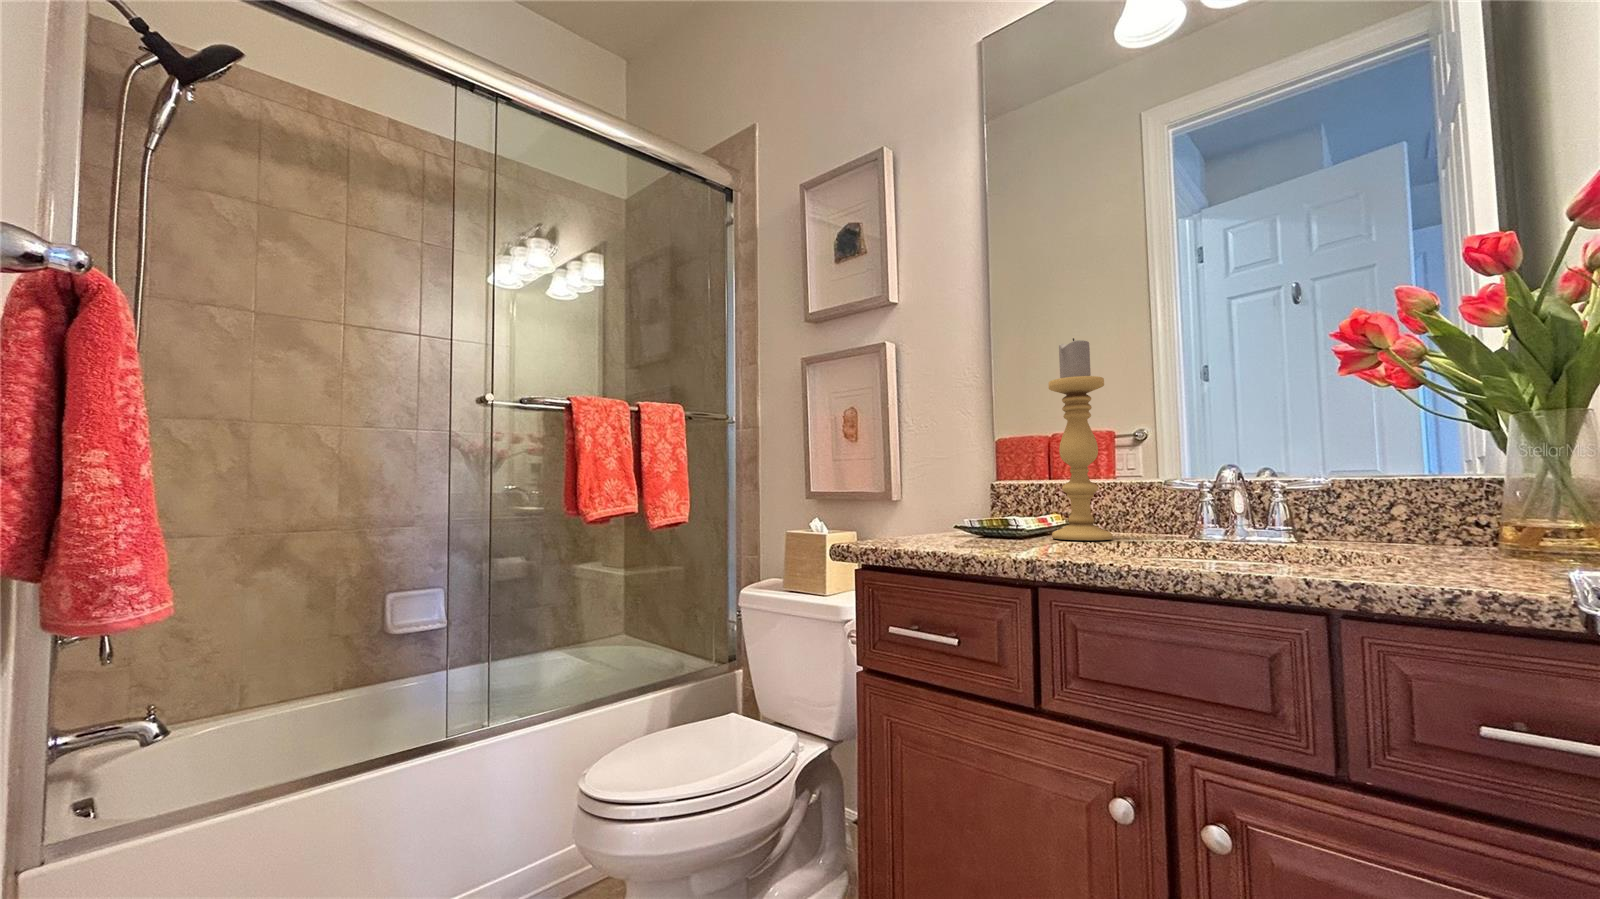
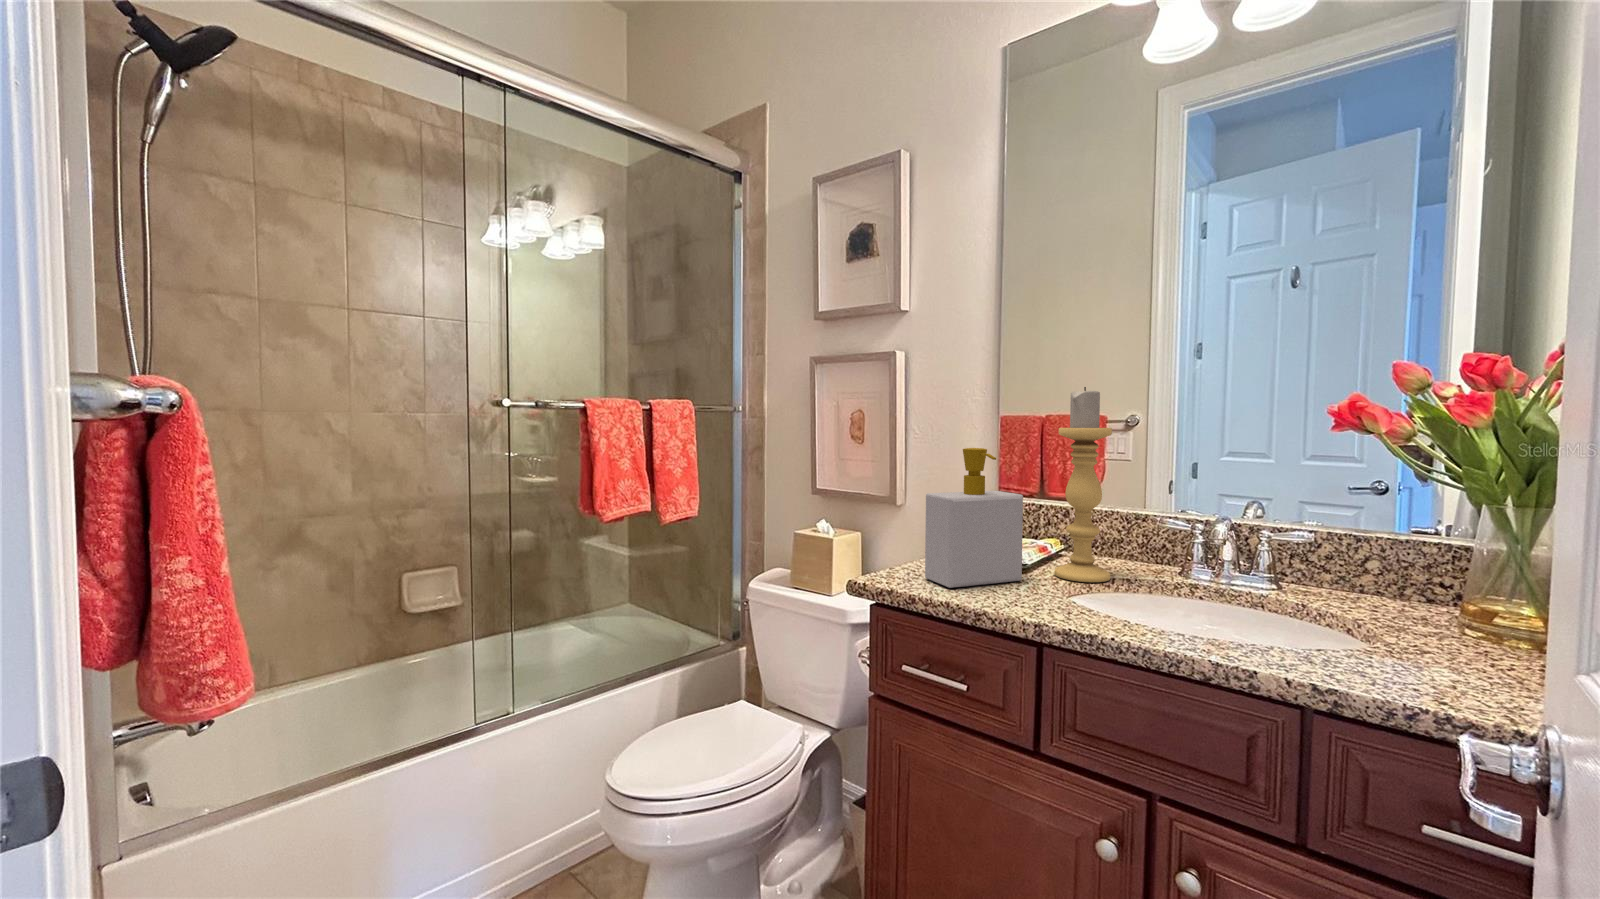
soap bottle: none [910,400,1016,544] -> present [925,448,1023,588]

